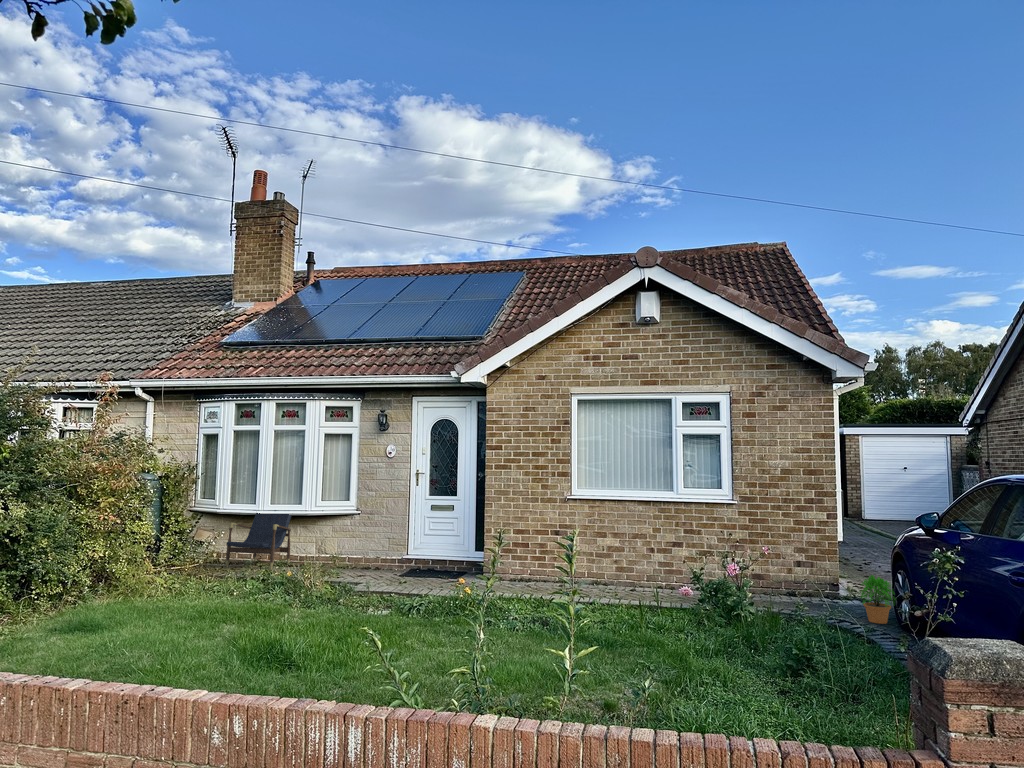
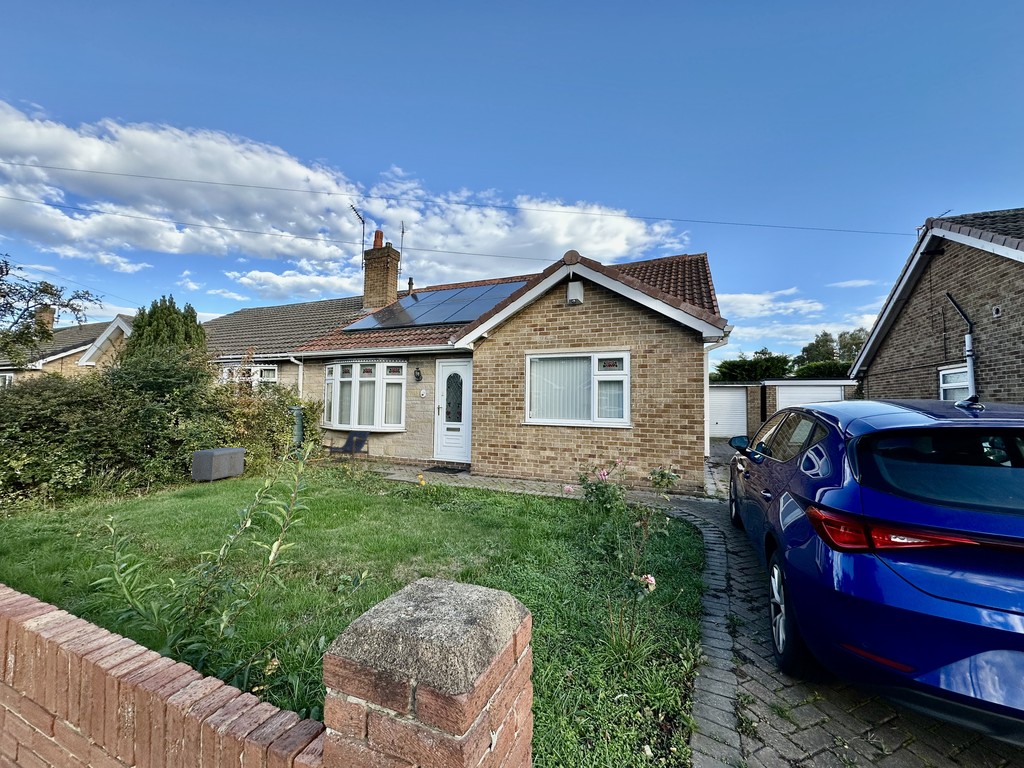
storage bench: none [52,547,129,607] -> present [192,447,245,482]
potted plant: present [861,575,895,624] -> none [702,483,732,520]

